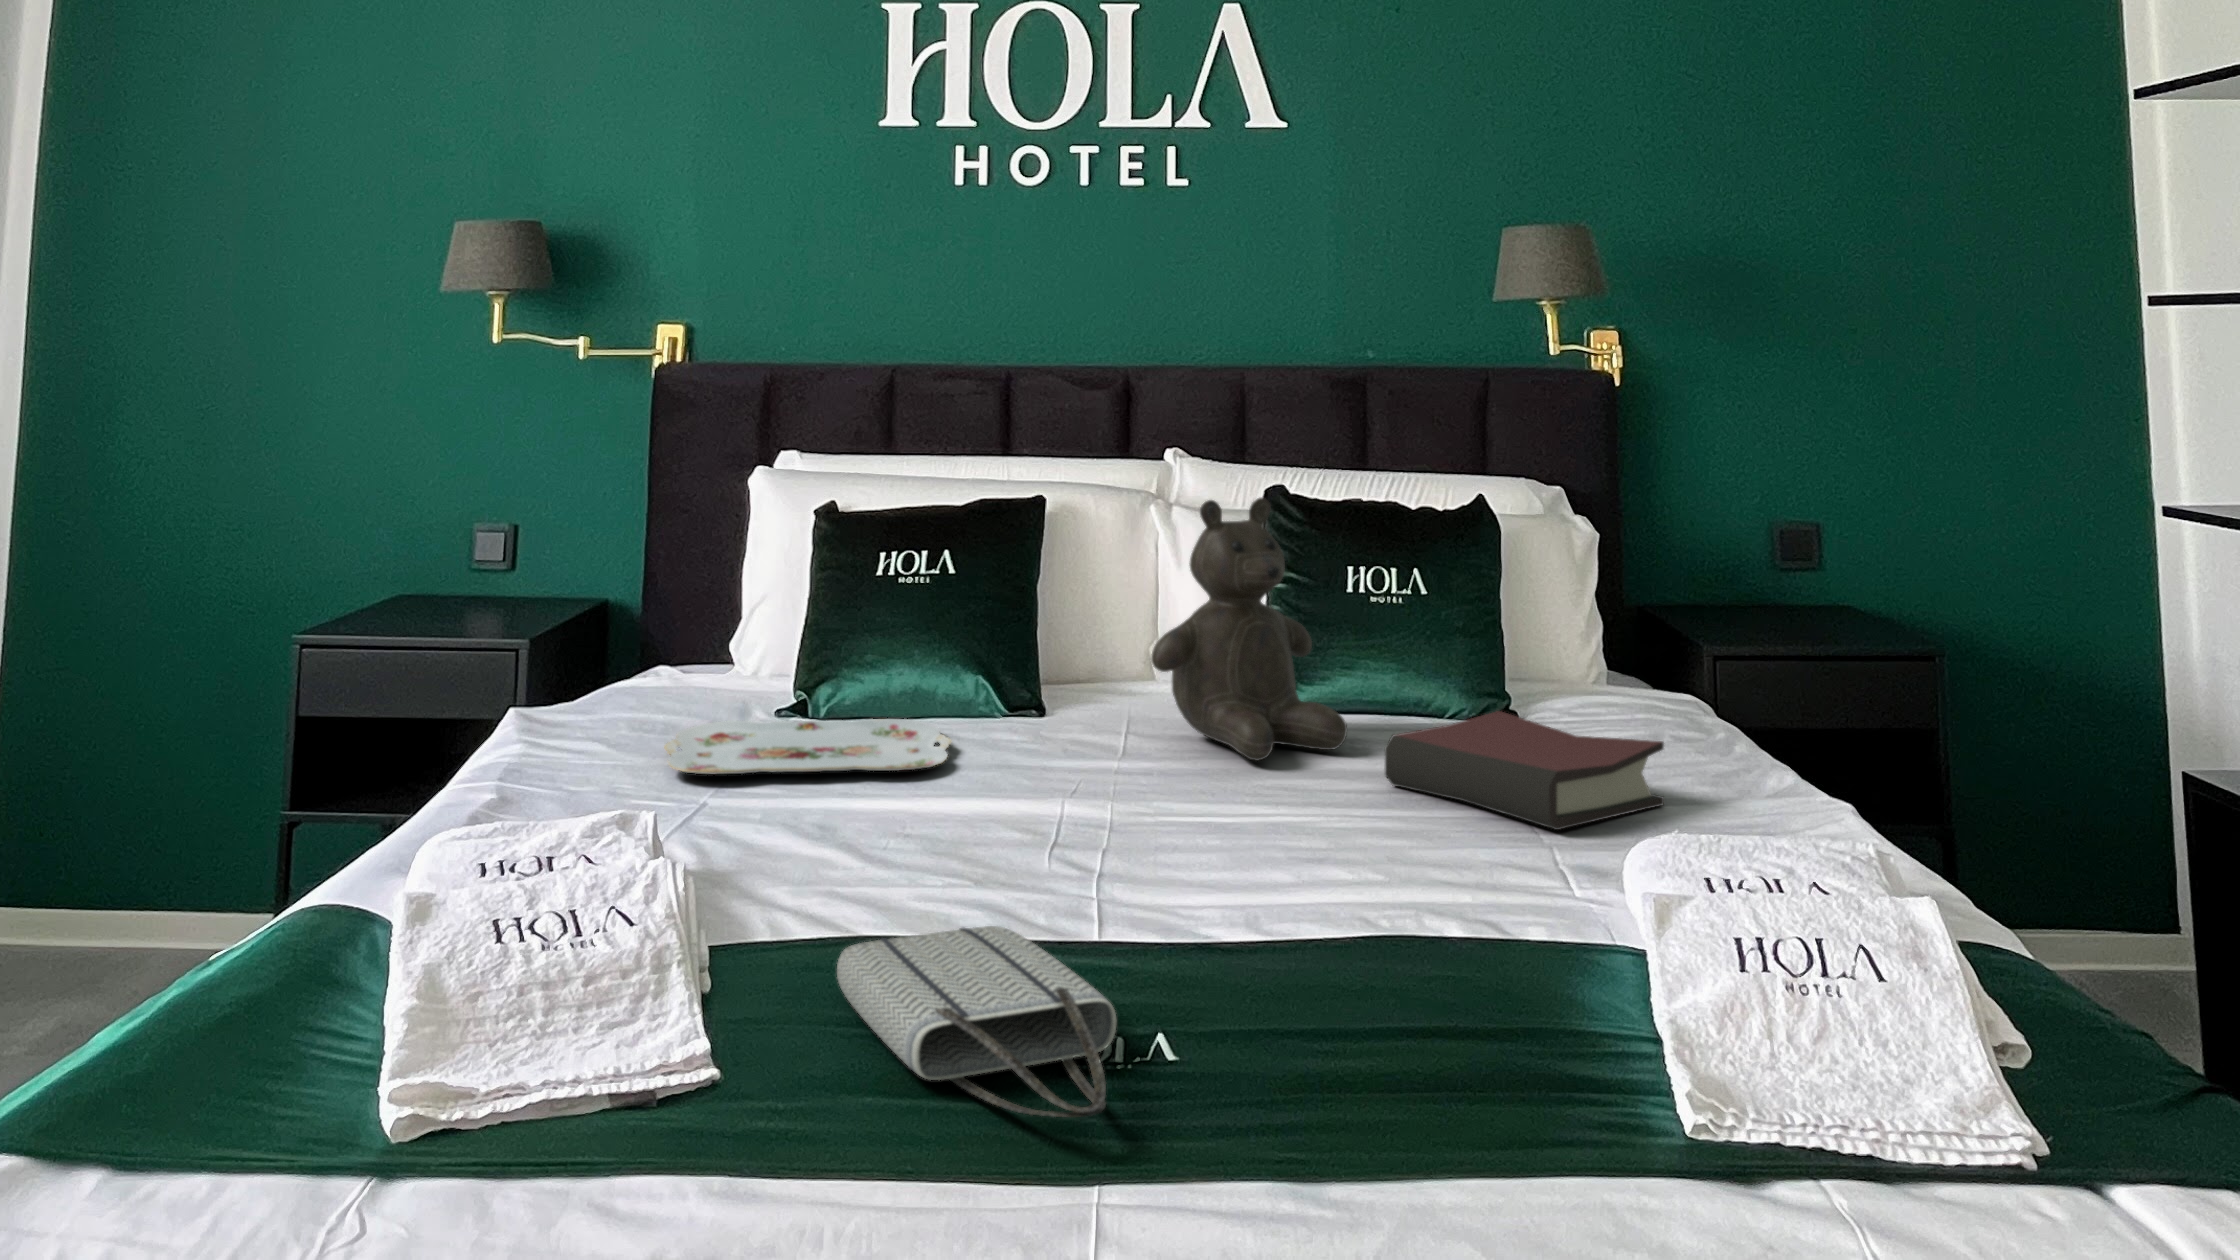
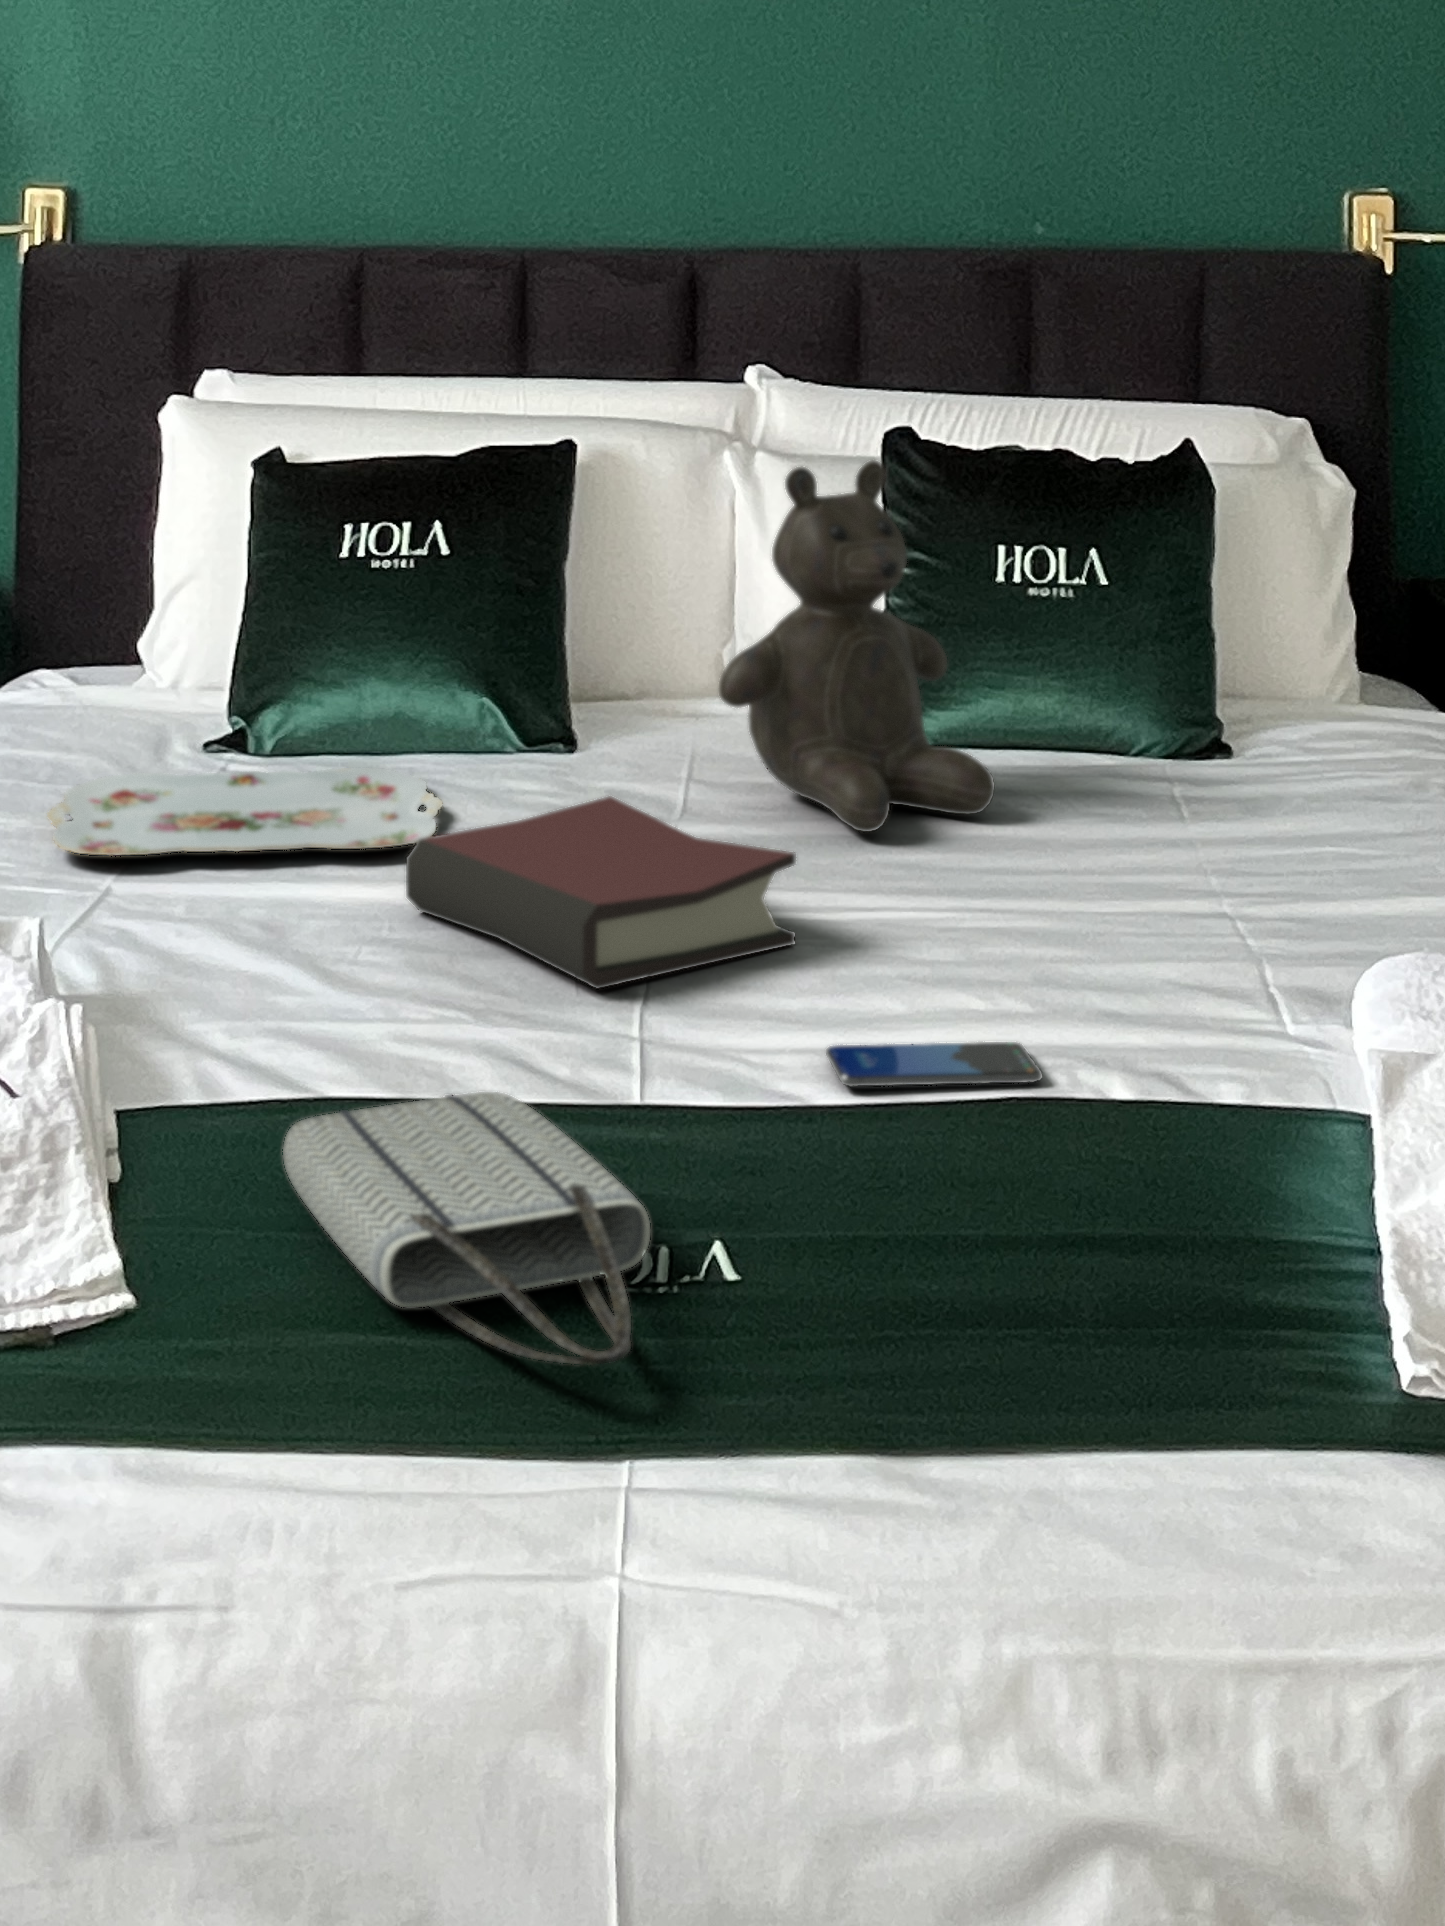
hardback book: present [1385,711,1664,830] -> present [406,797,796,989]
smartphone: none [1238,896,1398,927] -> present [826,1042,1042,1086]

